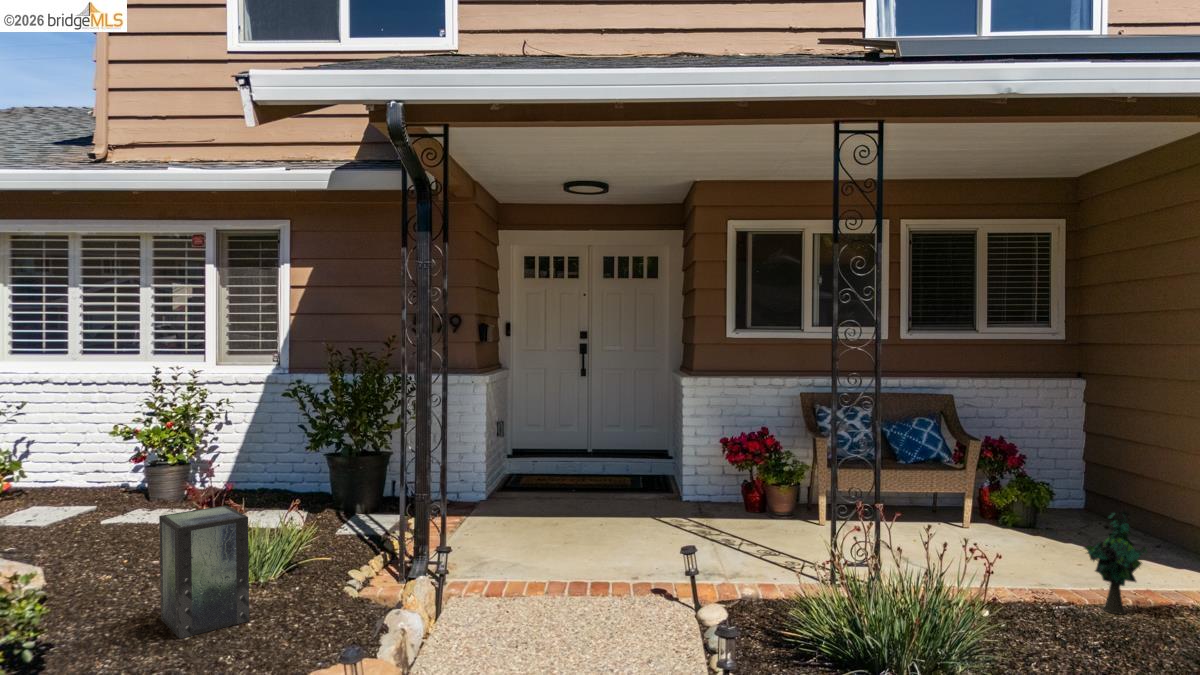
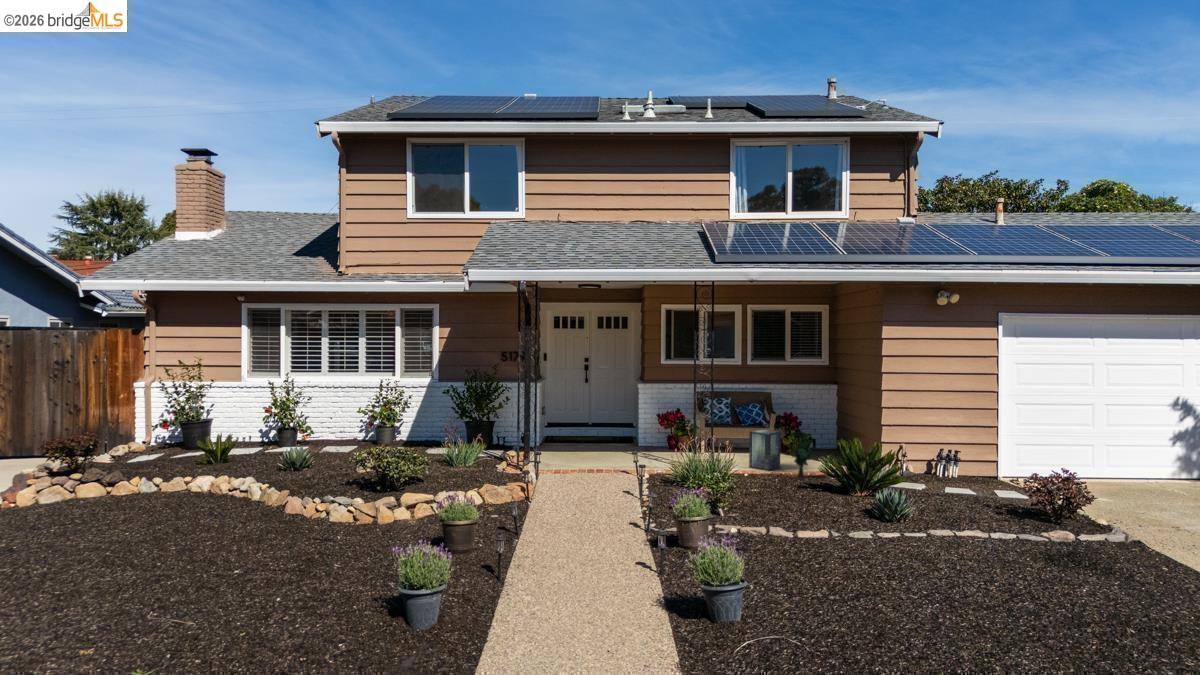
storage box: present [159,505,249,639] -> present [749,429,781,471]

